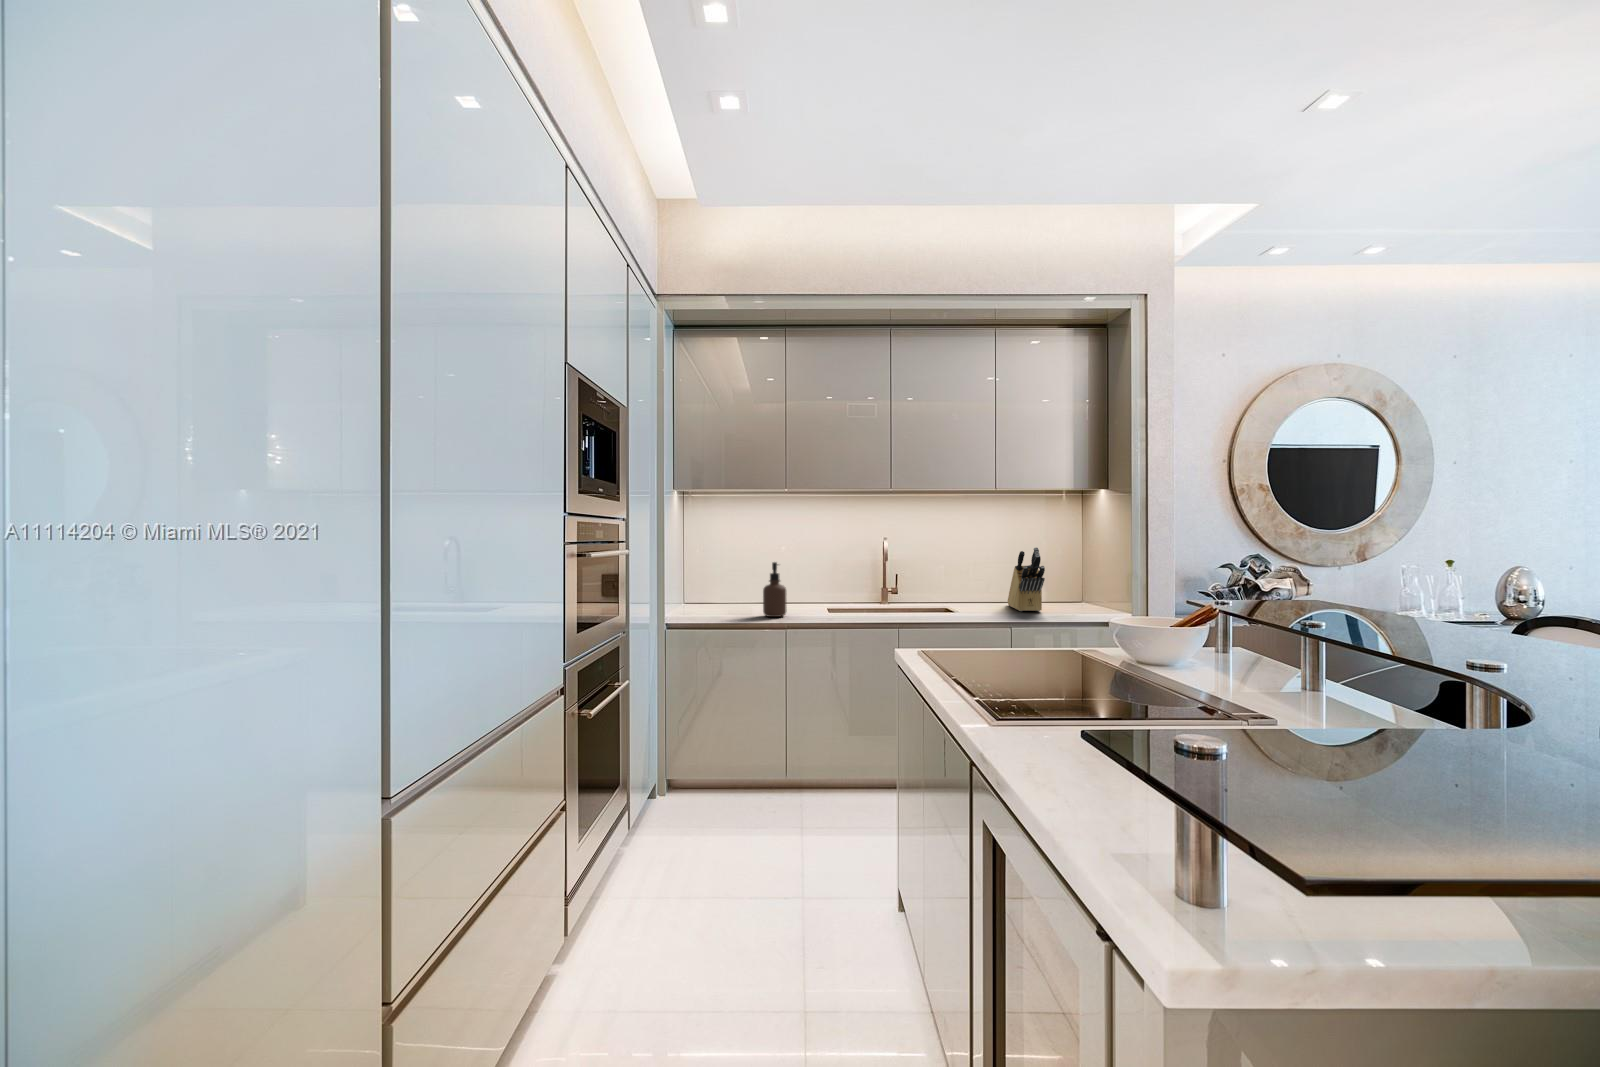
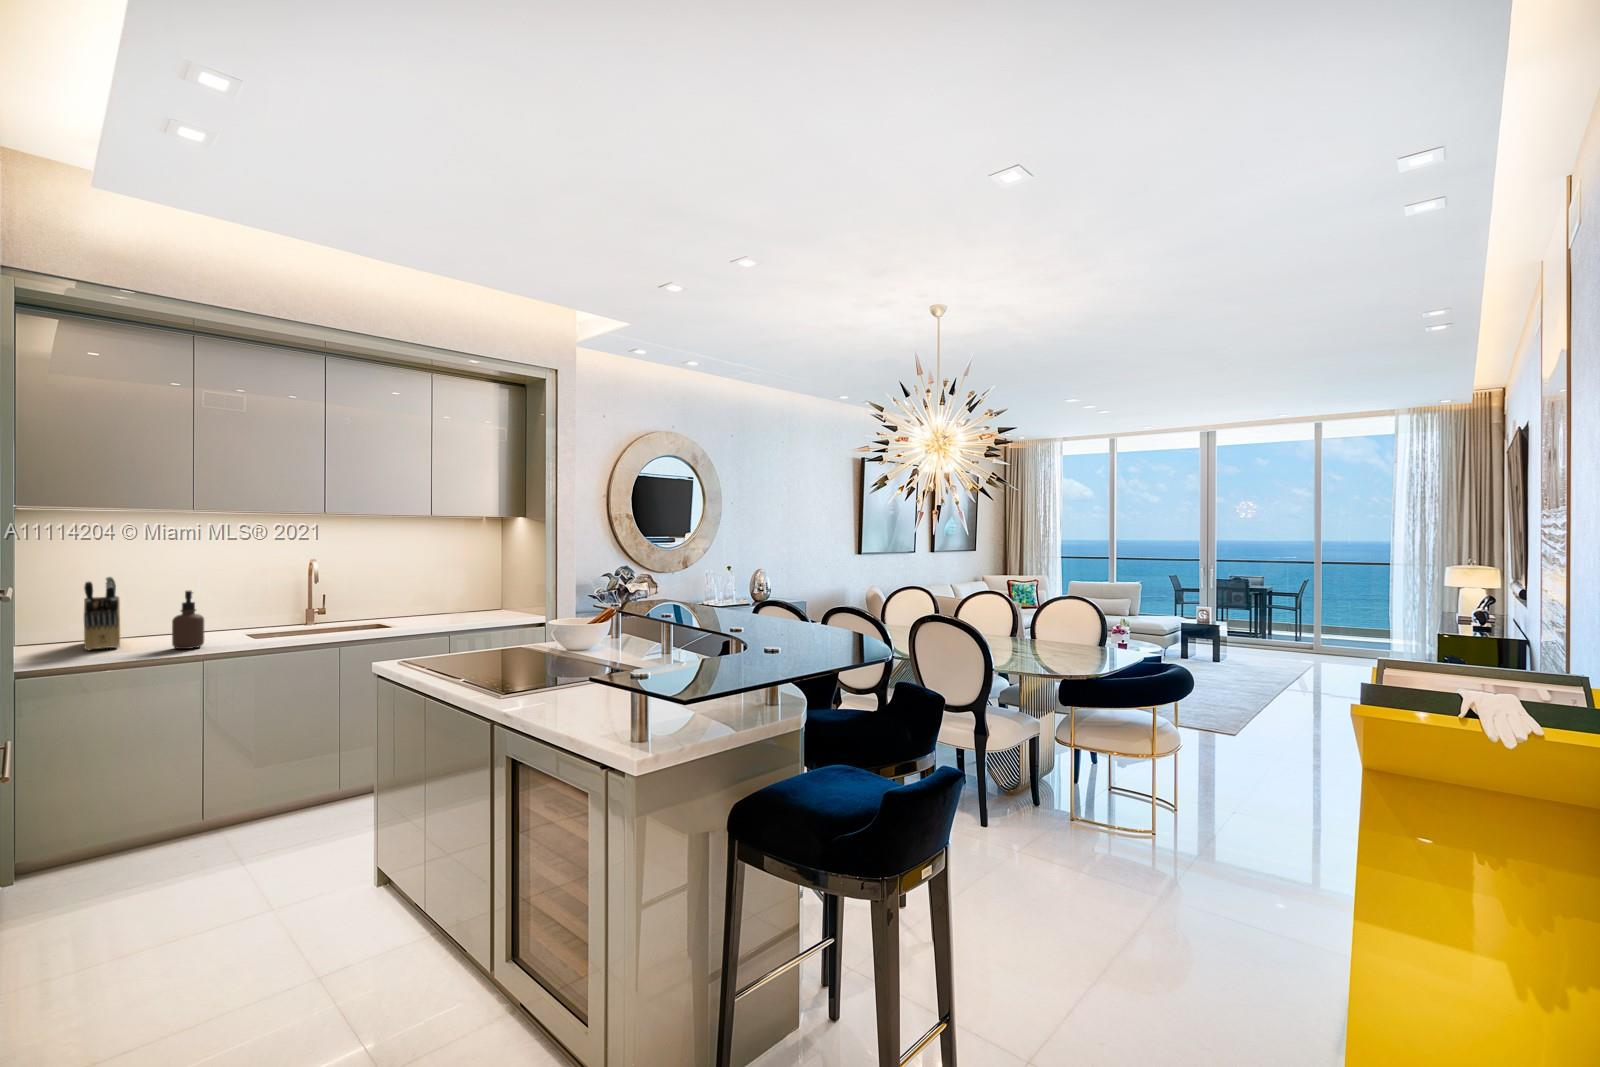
knife block: present [1008,547,1045,611] -> present [84,577,120,650]

